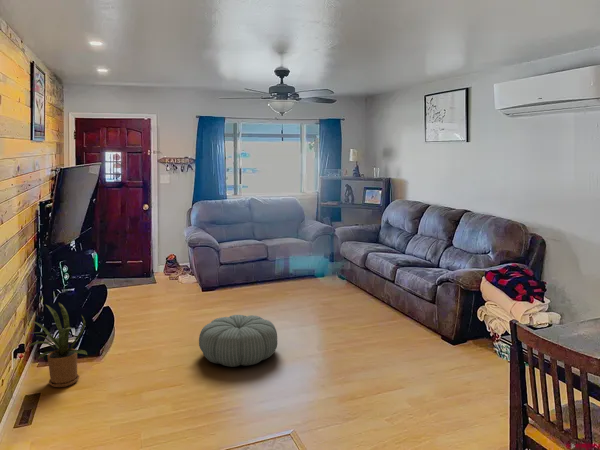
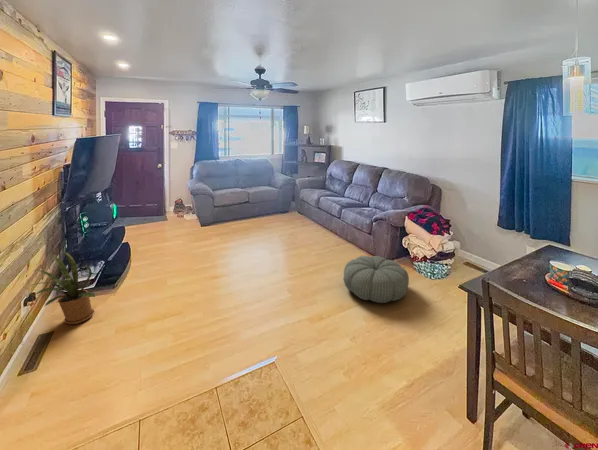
pouf: present [199,315,277,367] -> present [344,256,409,303]

